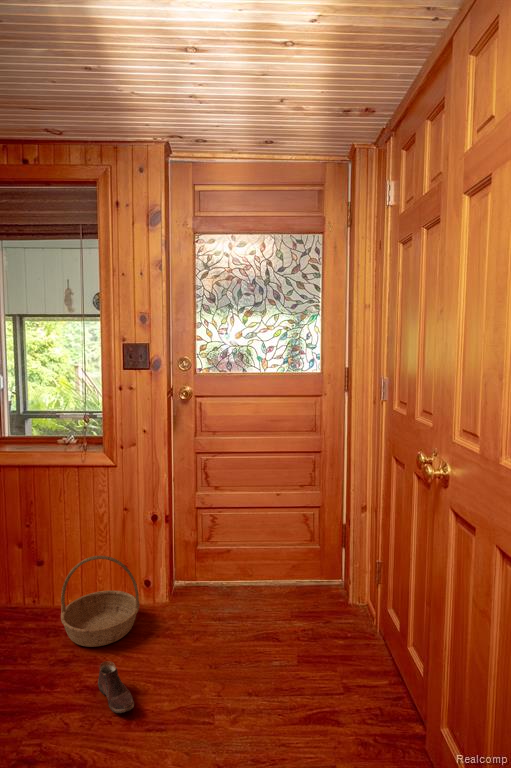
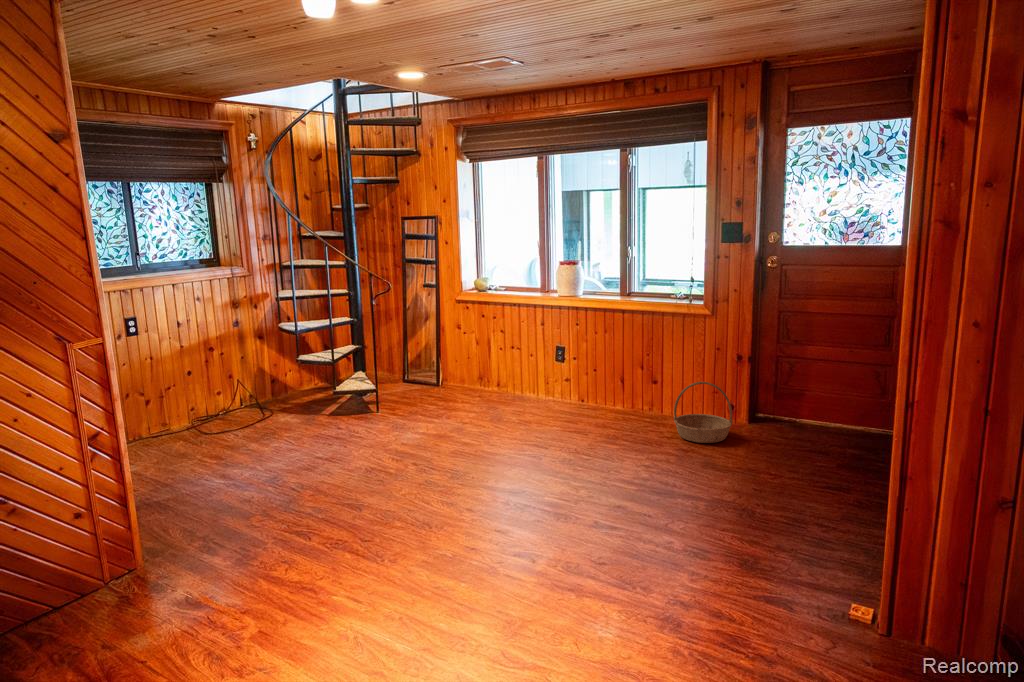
shoe: present [98,661,134,713] -> none [714,442,745,468]

